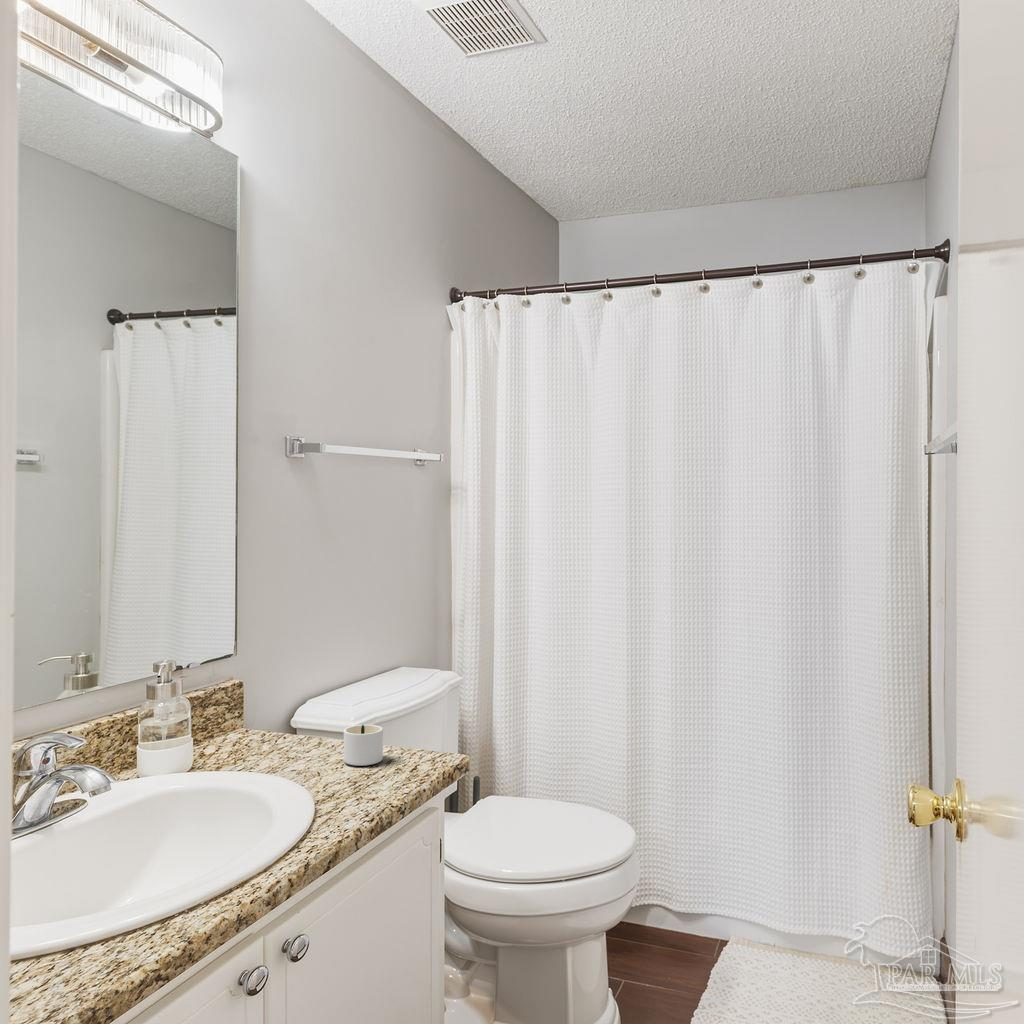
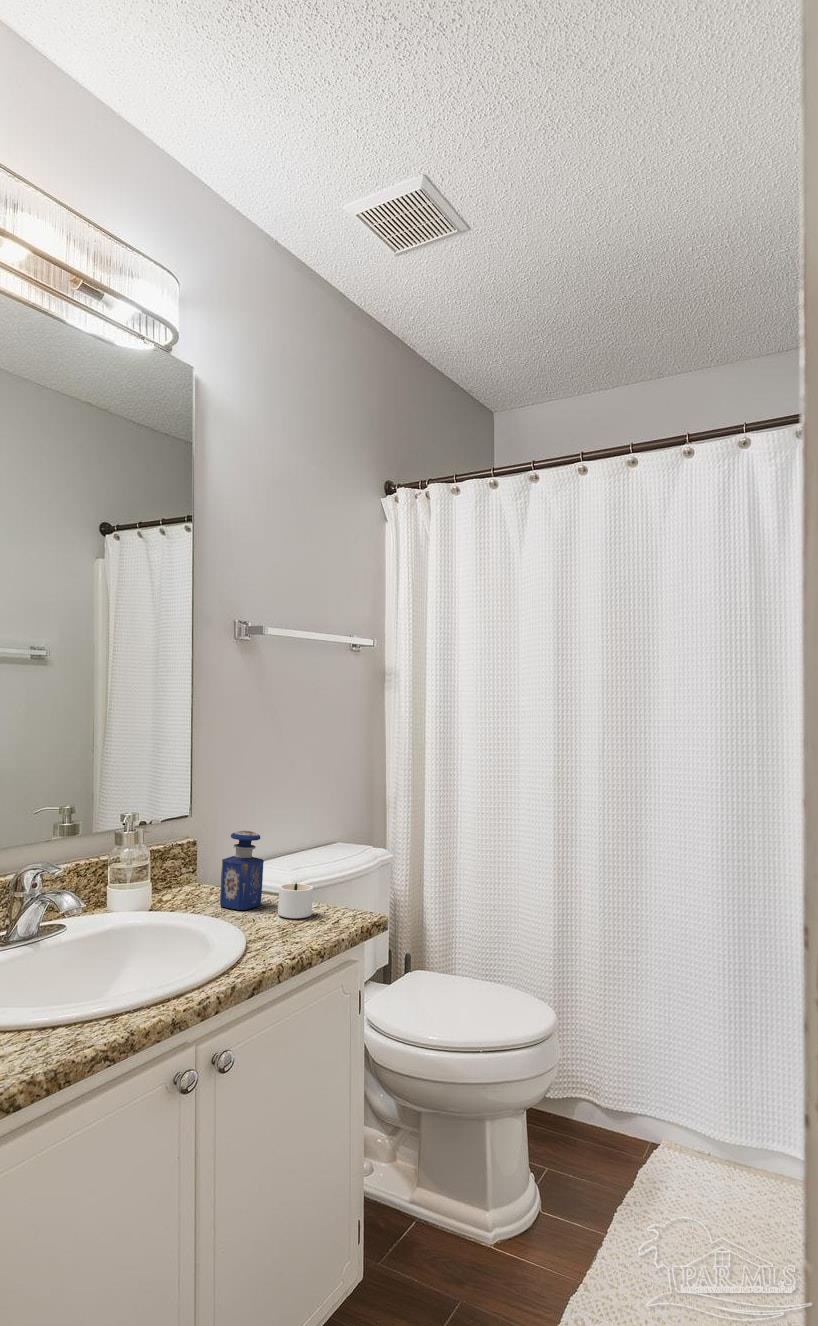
perfume bottle: none [274,669,322,760] -> present [220,831,264,910]

